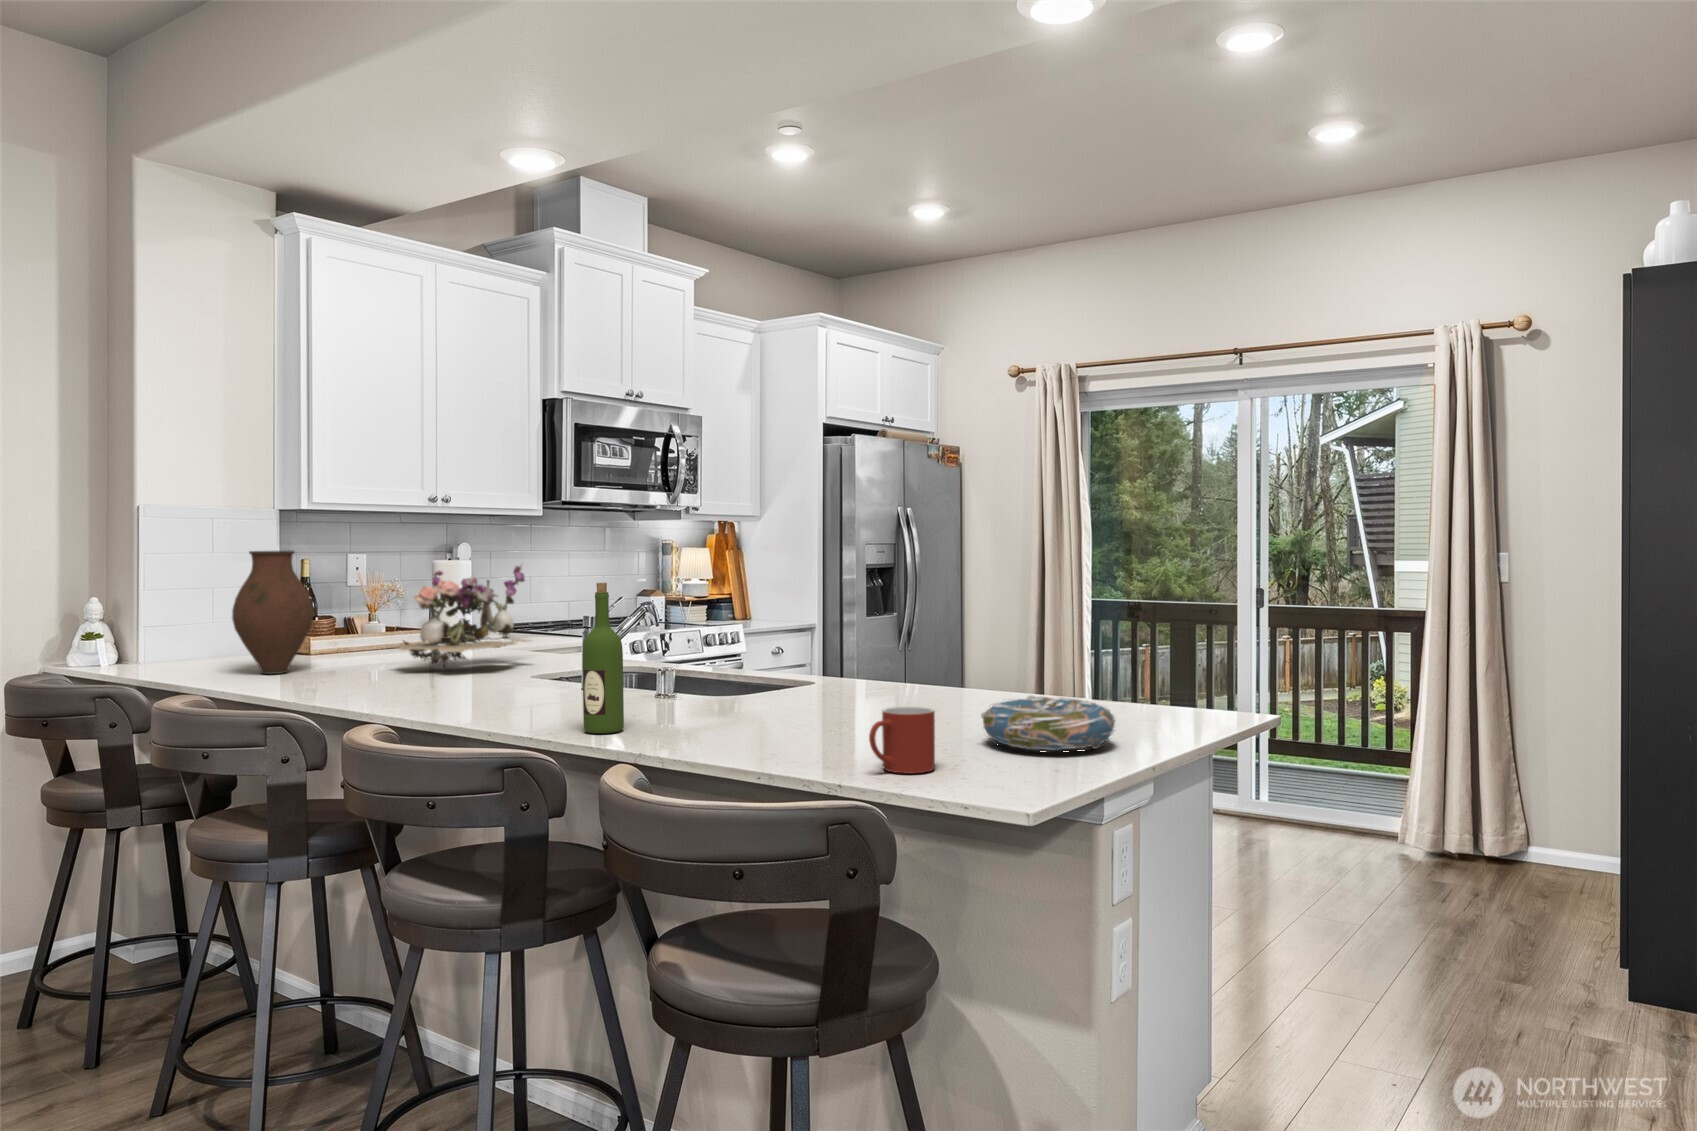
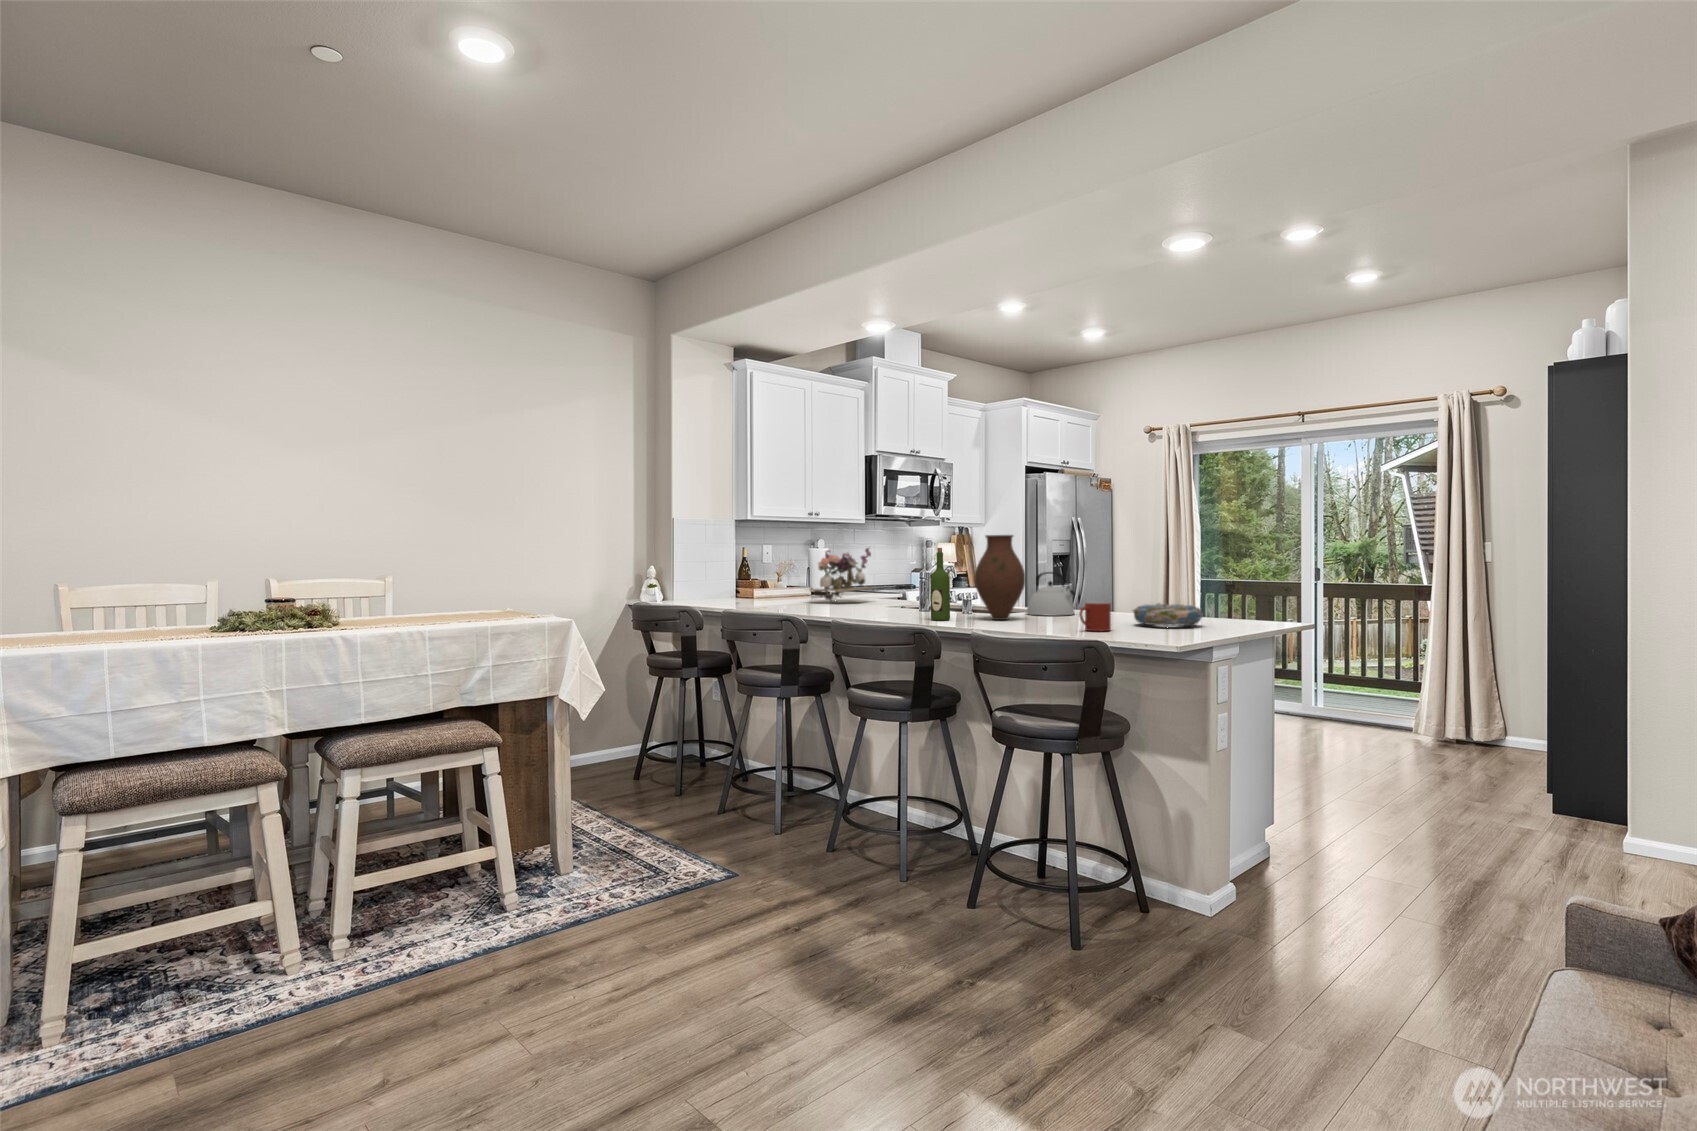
vase: present [232,551,313,674] -> present [975,535,1025,620]
kettle: none [787,623,878,710] -> present [1027,572,1075,616]

